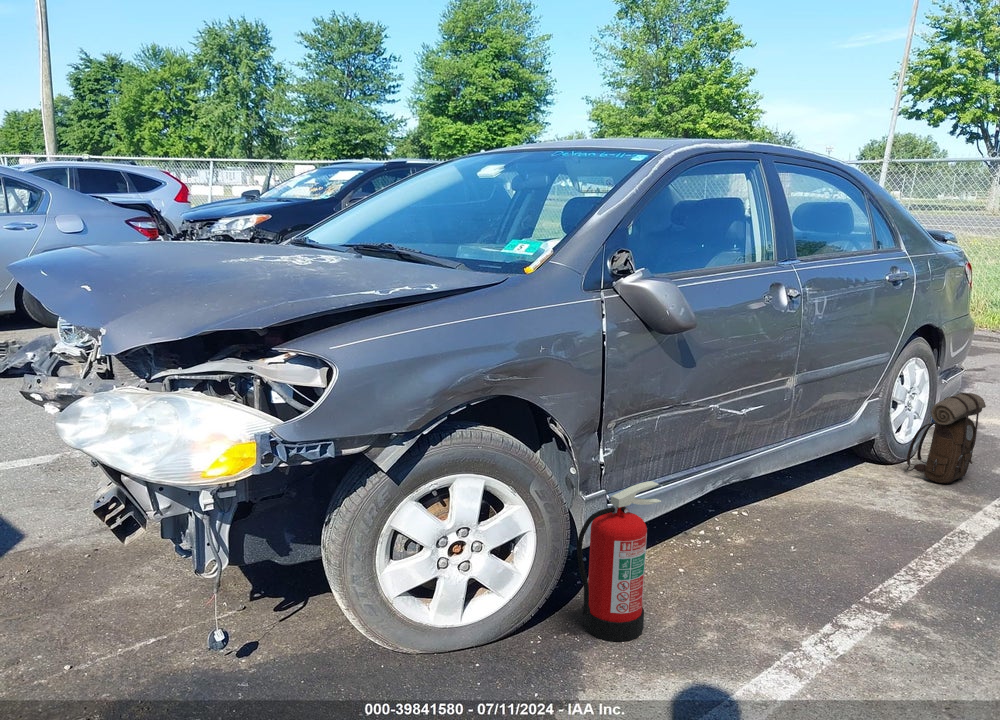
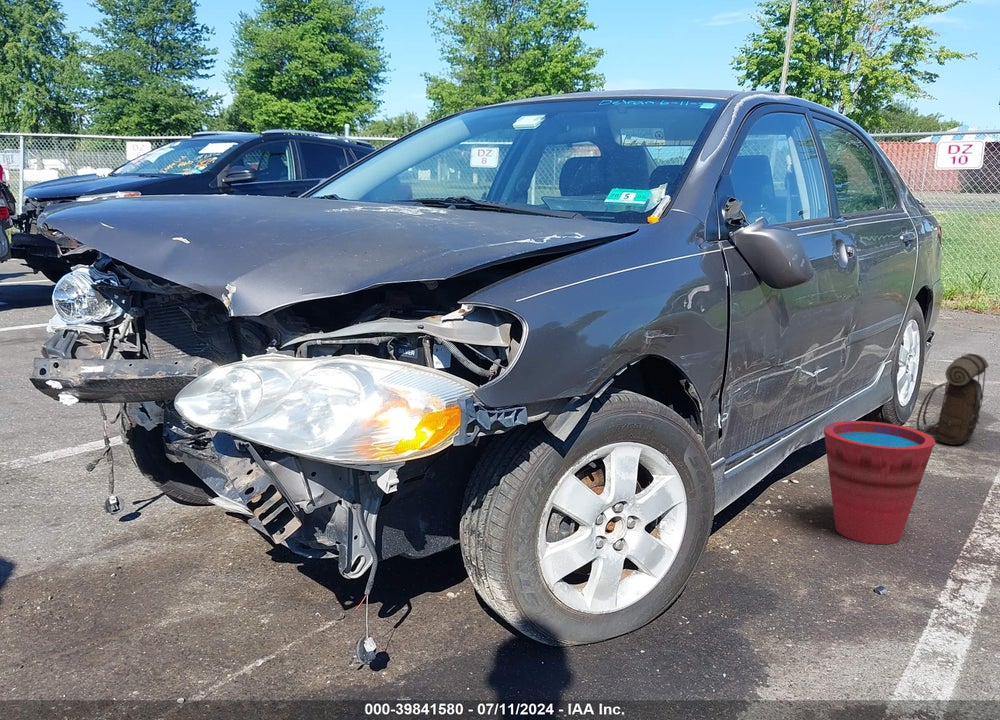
bucket: none [738,459,844,581] -> present [824,421,935,544]
fire extinguisher: present [577,481,661,642] -> none [718,443,793,615]

